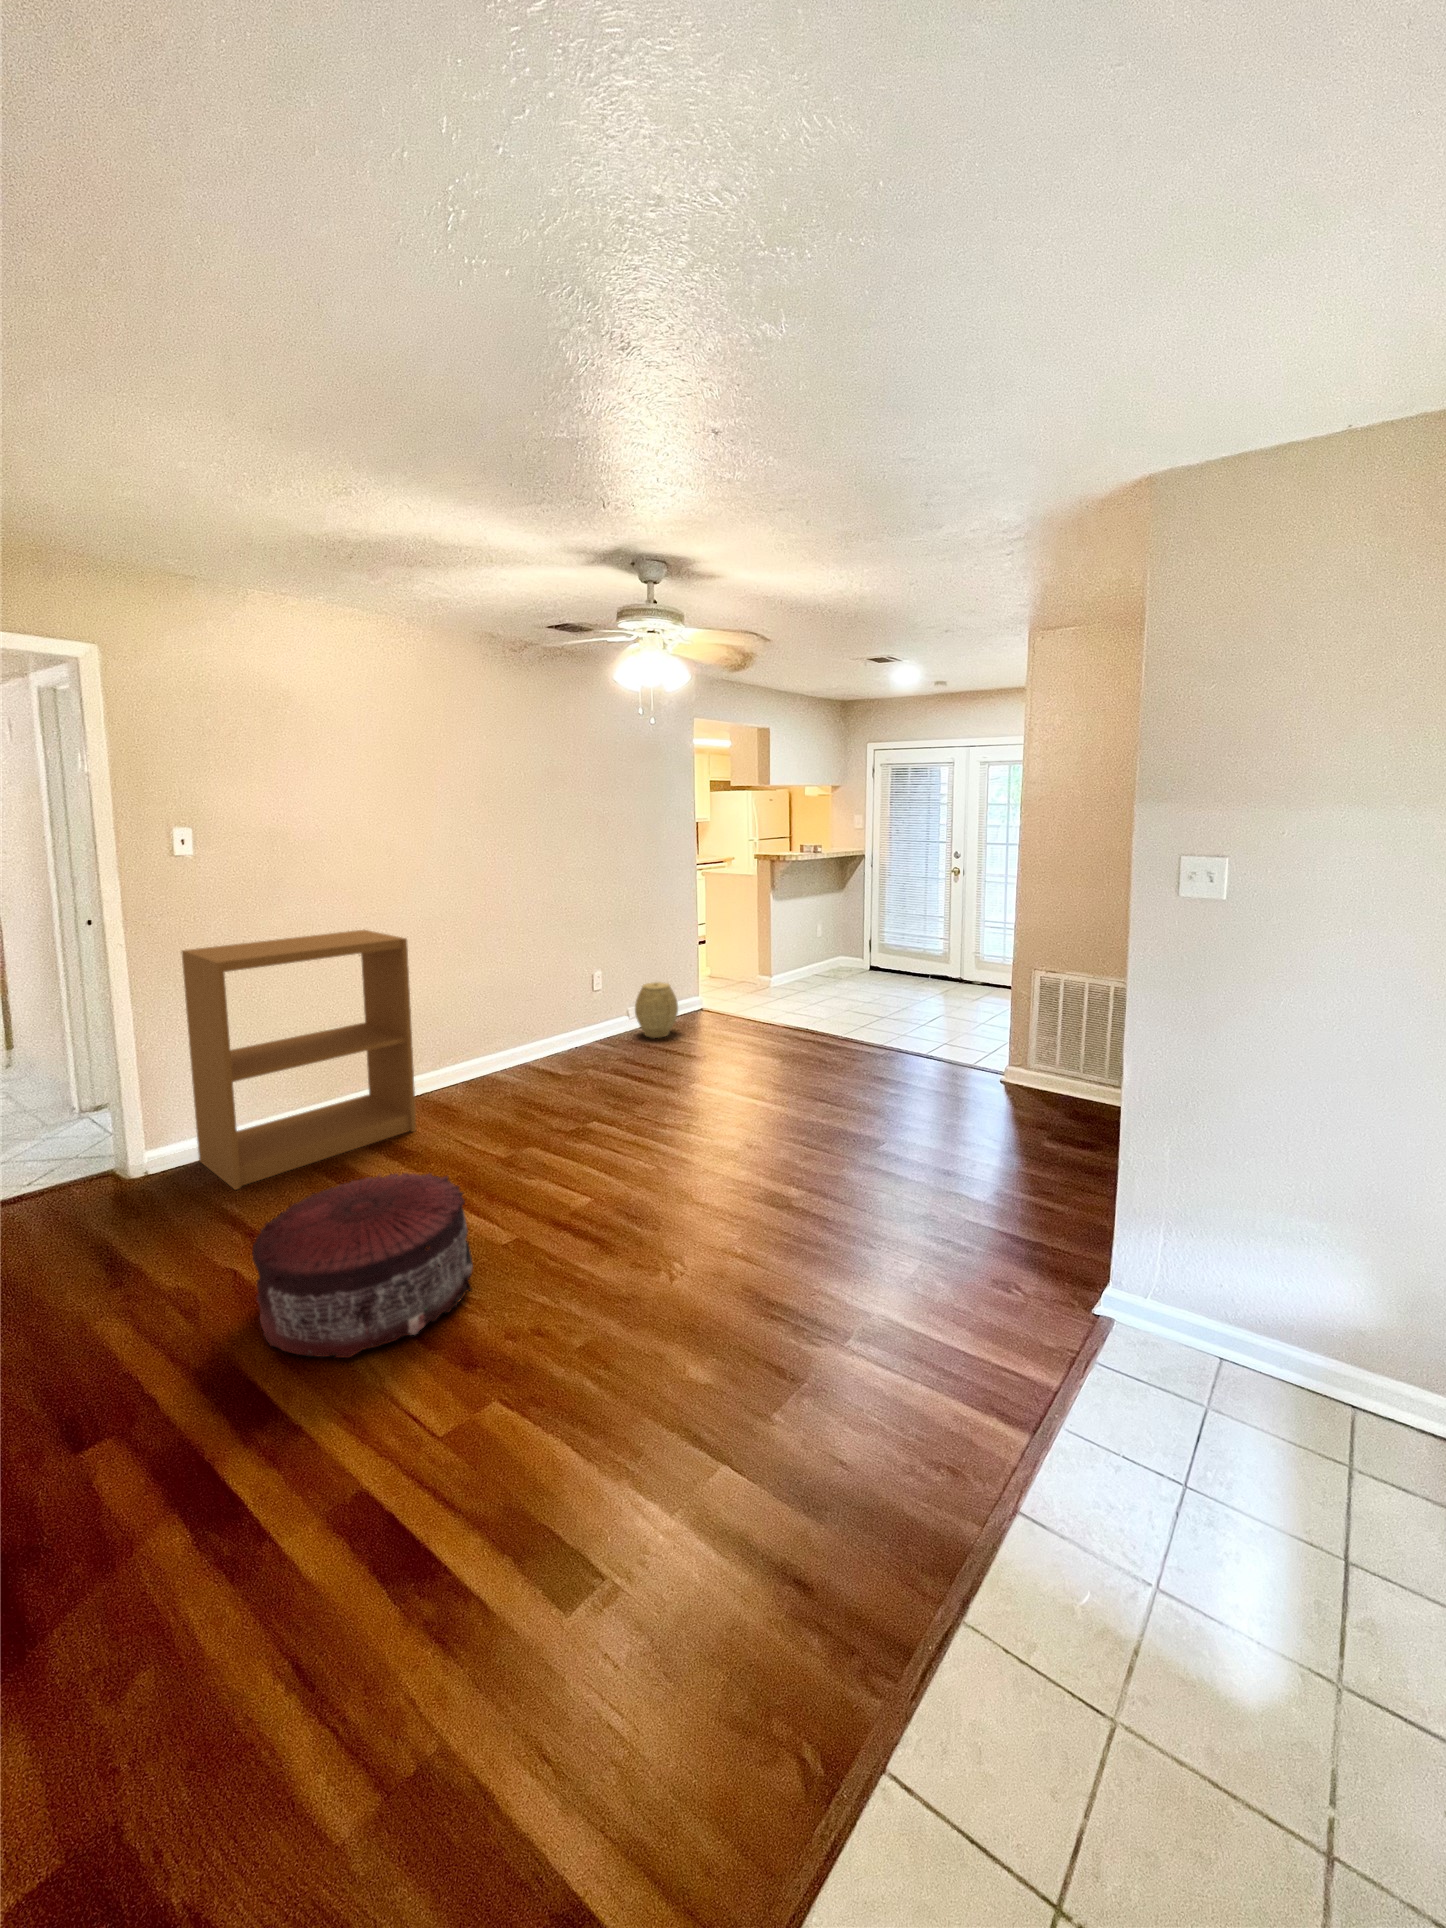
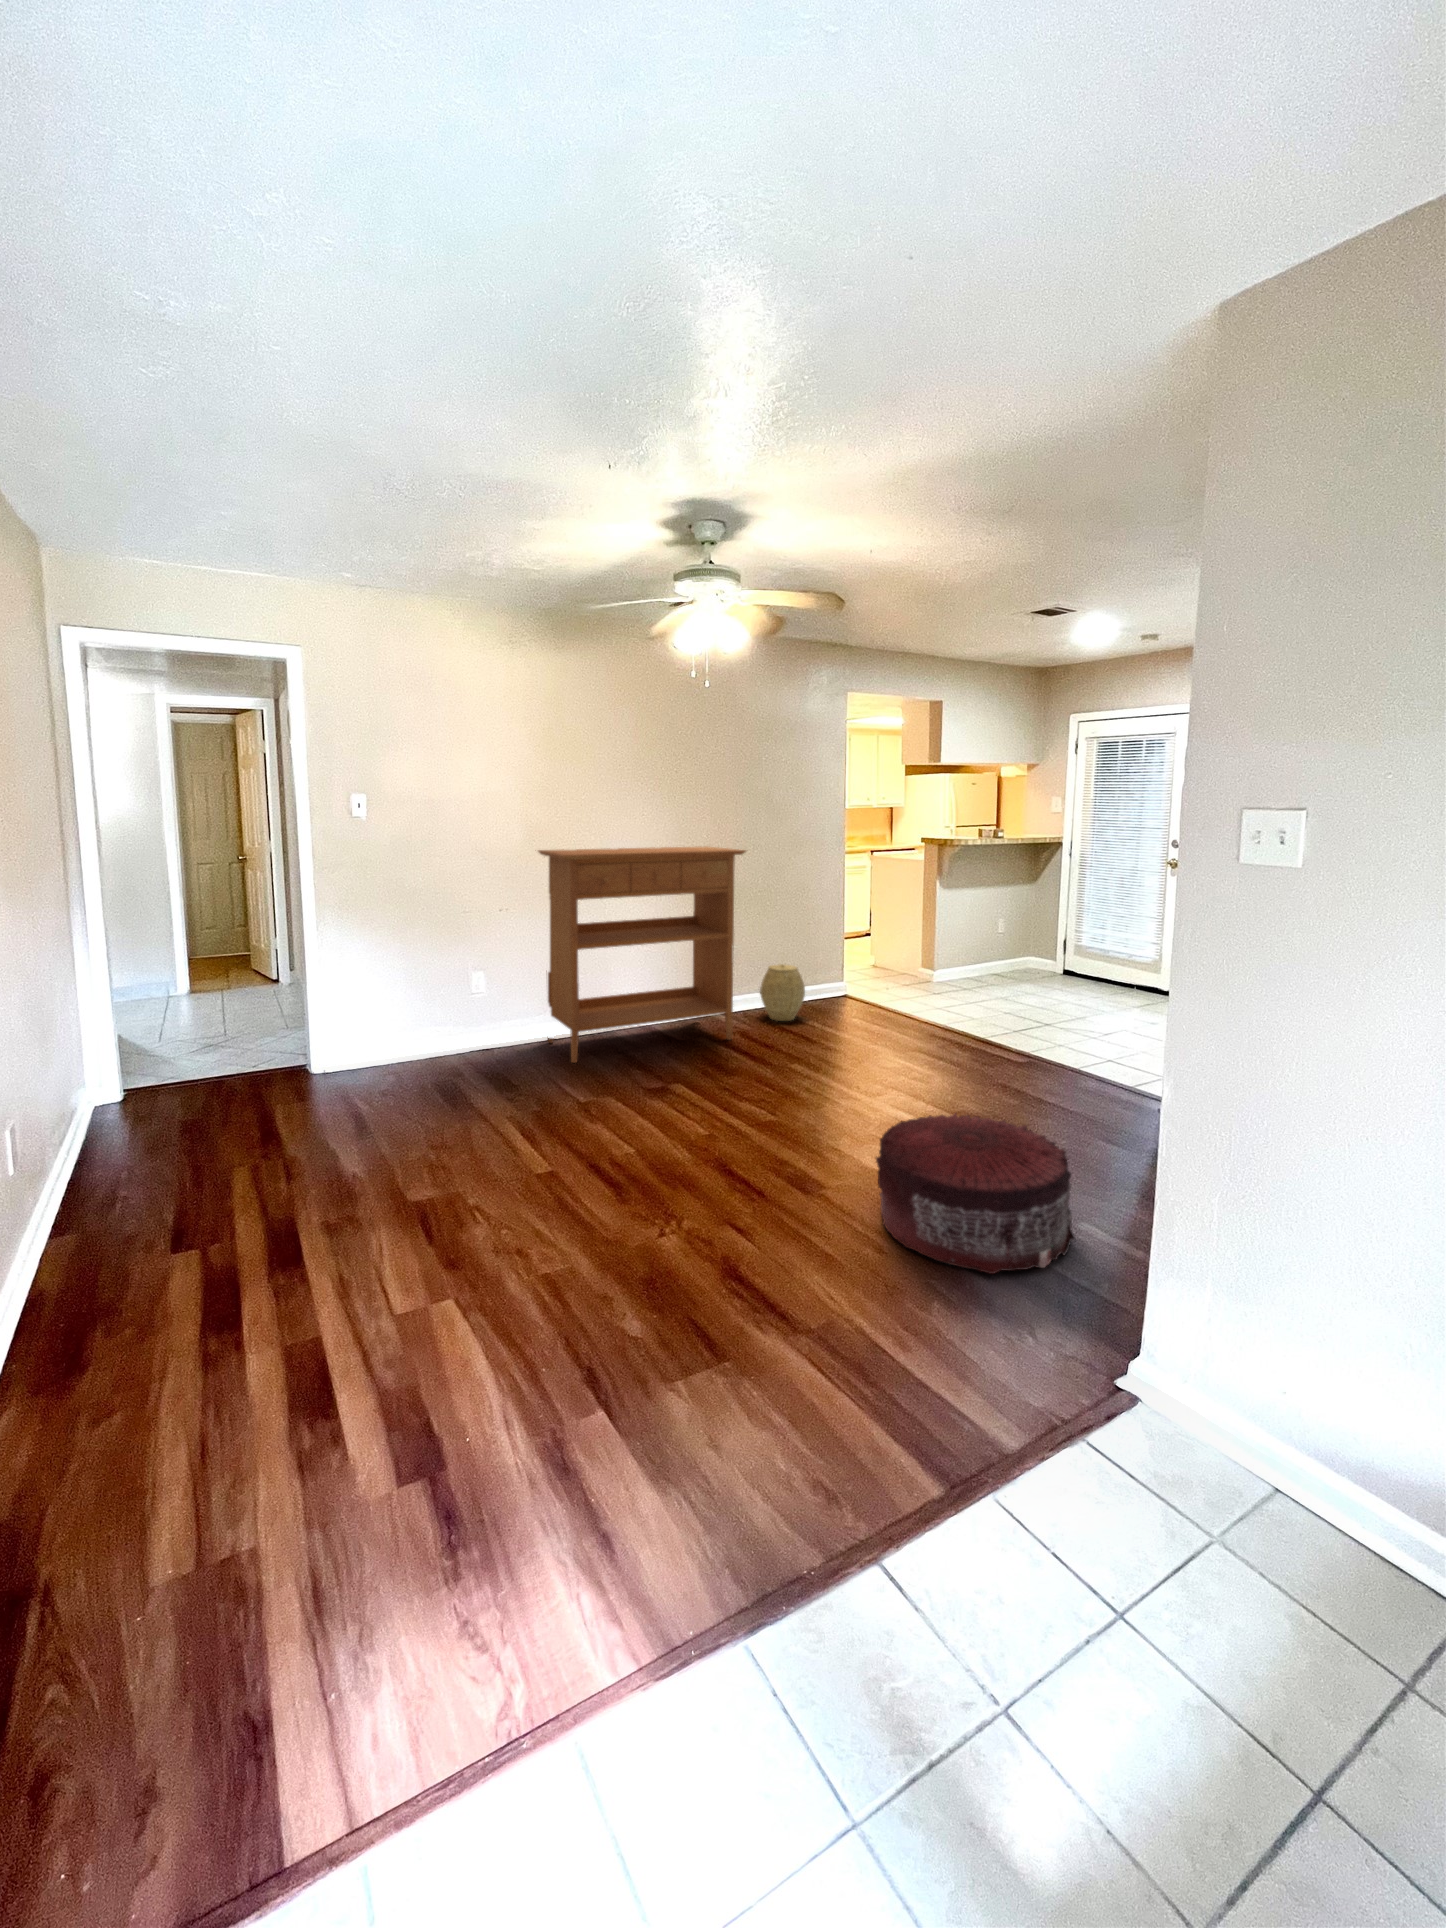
console table: none [405,871,632,1112] -> present [538,847,746,1063]
bookshelf: present [181,930,416,1190] -> none [352,889,523,1095]
pouf: present [252,1173,473,1358] -> present [876,1113,1075,1274]

